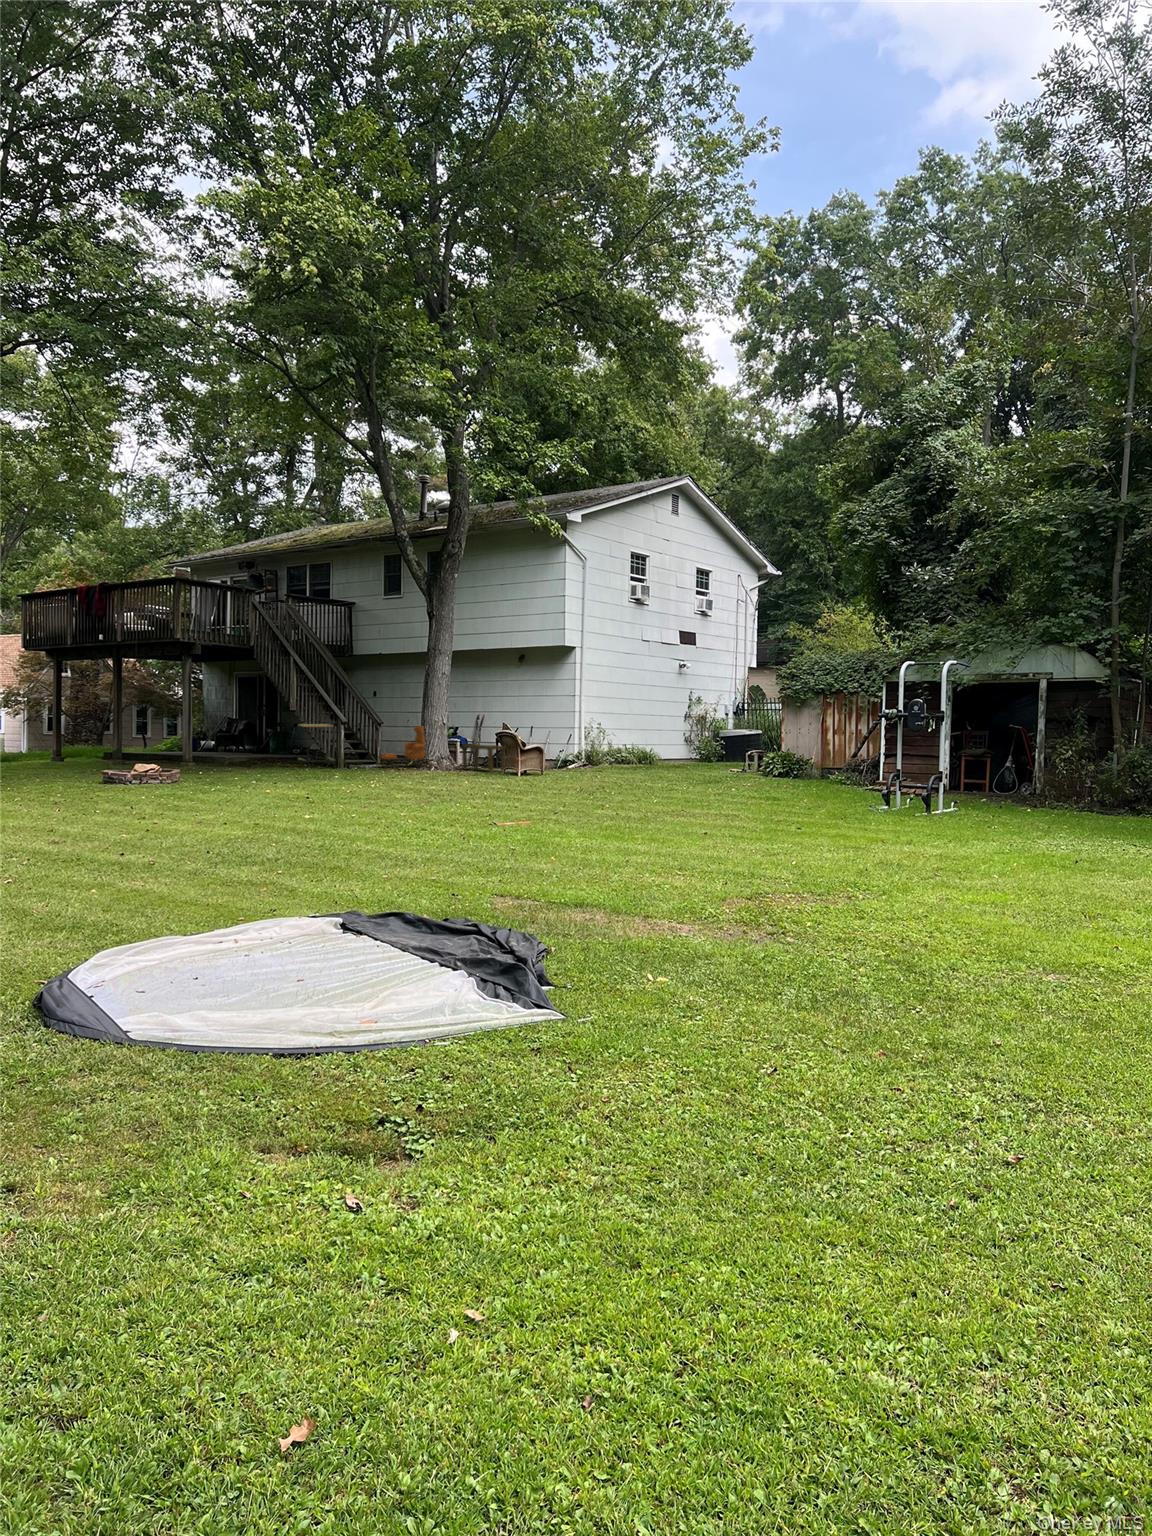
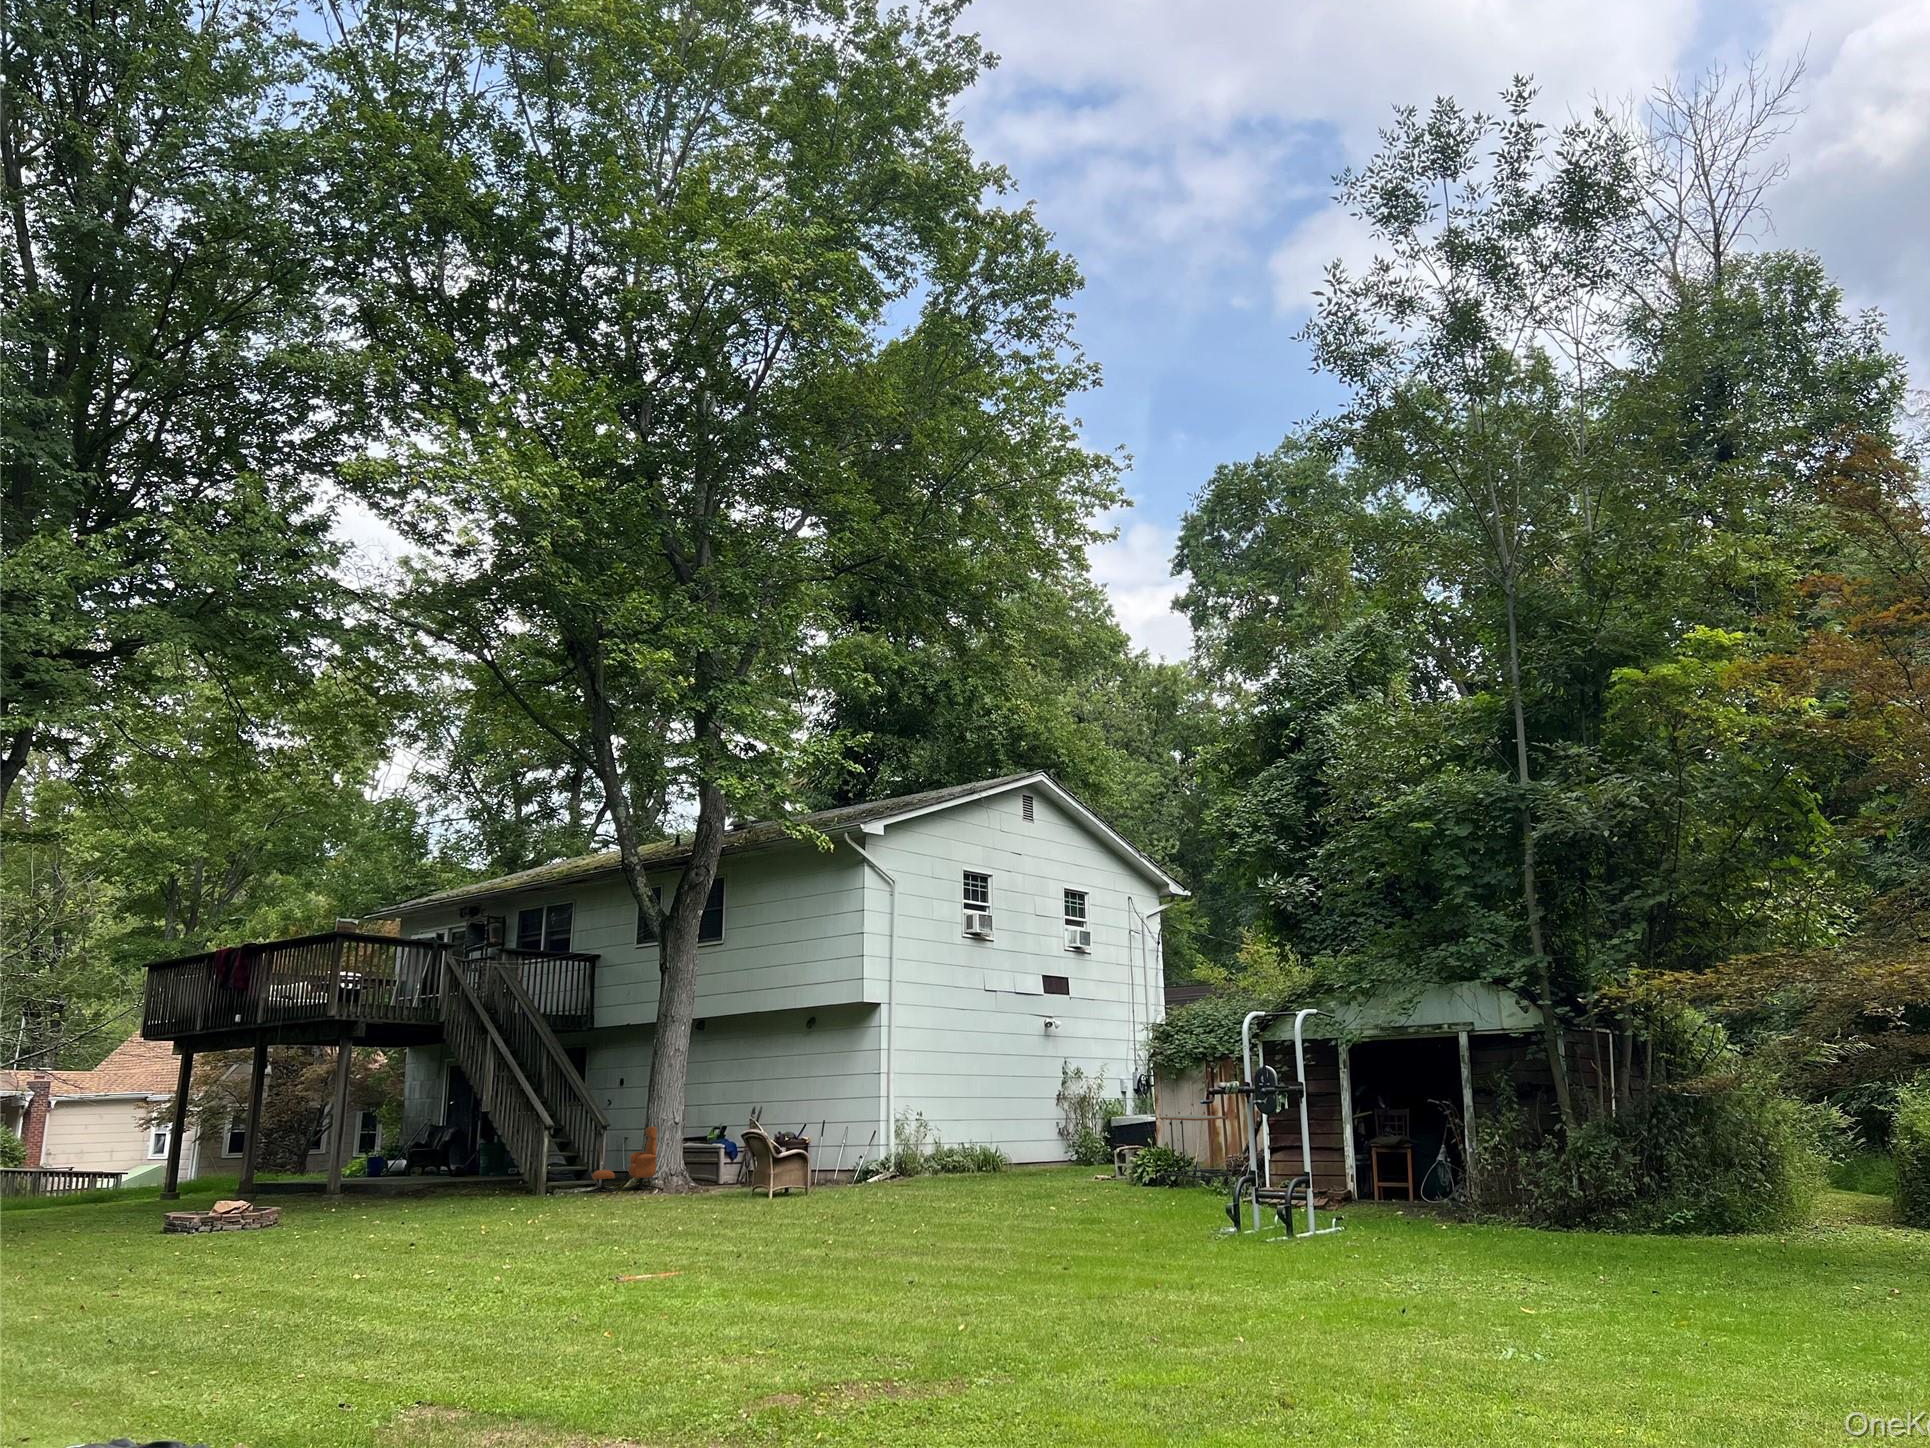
side table: present [298,724,334,765] -> present [1159,1115,1232,1185]
bench: present [462,744,506,772] -> none [705,1151,764,1194]
potted tree: present [1094,767,1127,813] -> none [1519,1146,1571,1224]

